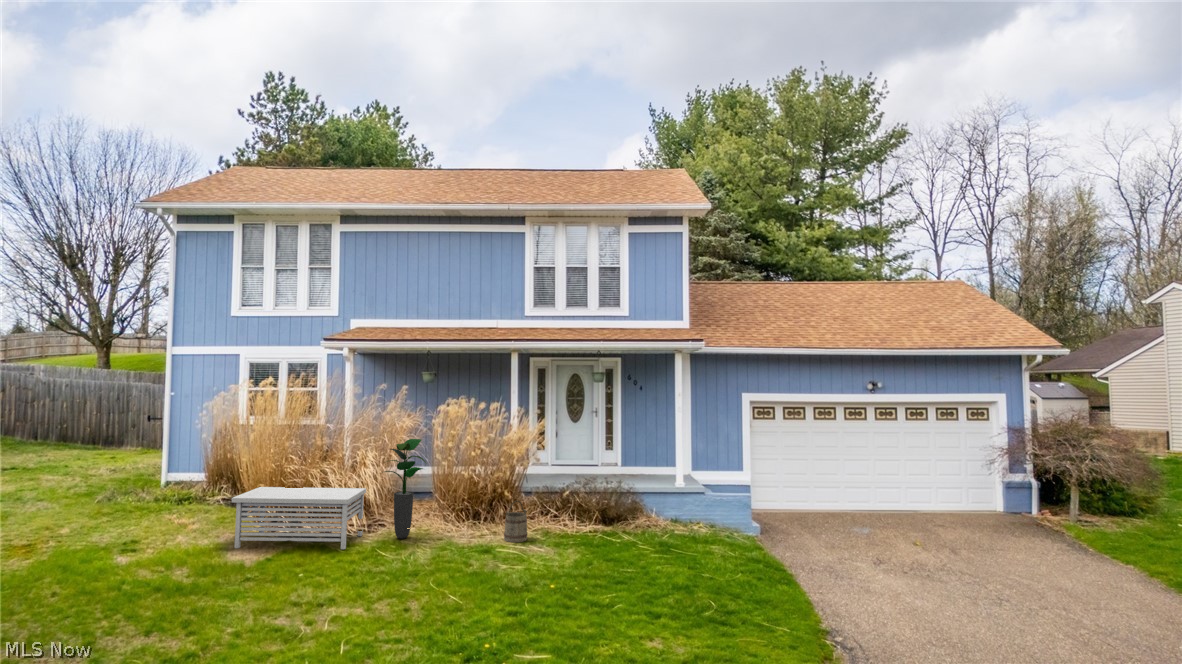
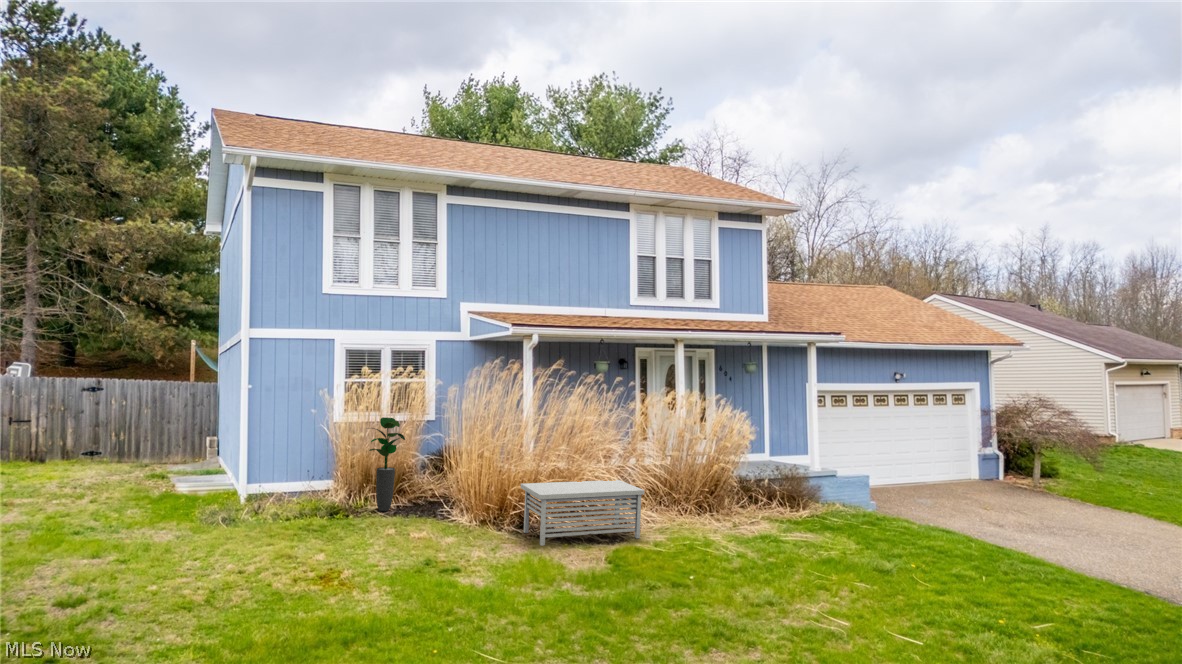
potted plant: present [385,439,426,539] -> present [369,417,405,511]
bucket: present [504,500,527,542] -> none [735,484,756,522]

